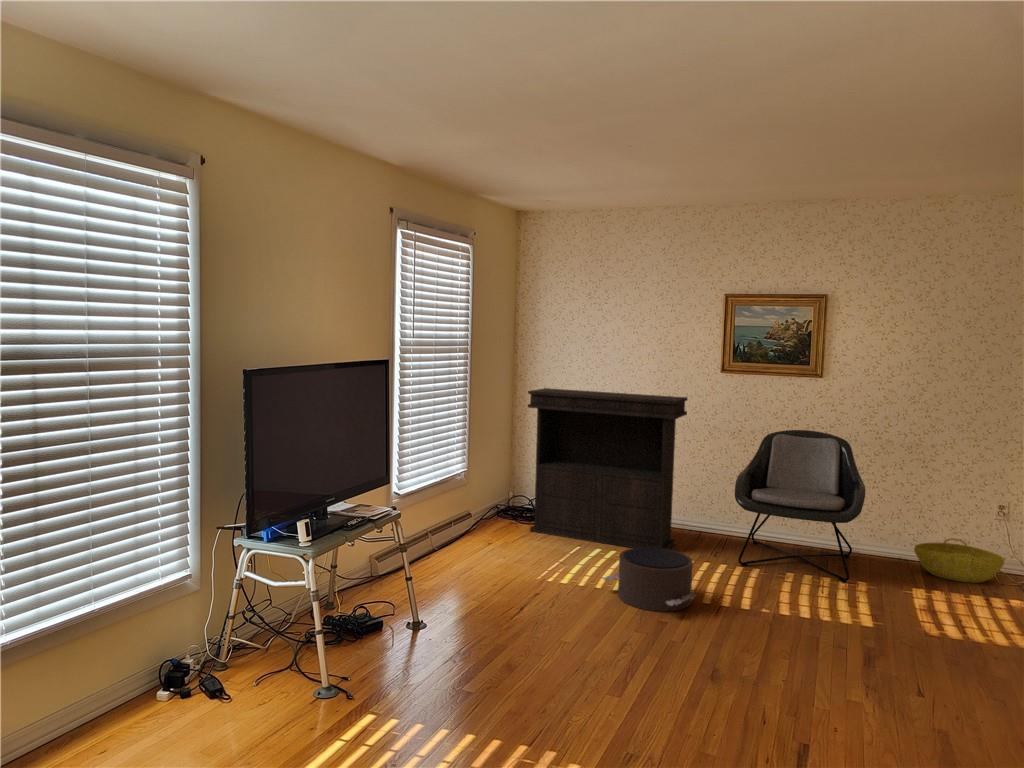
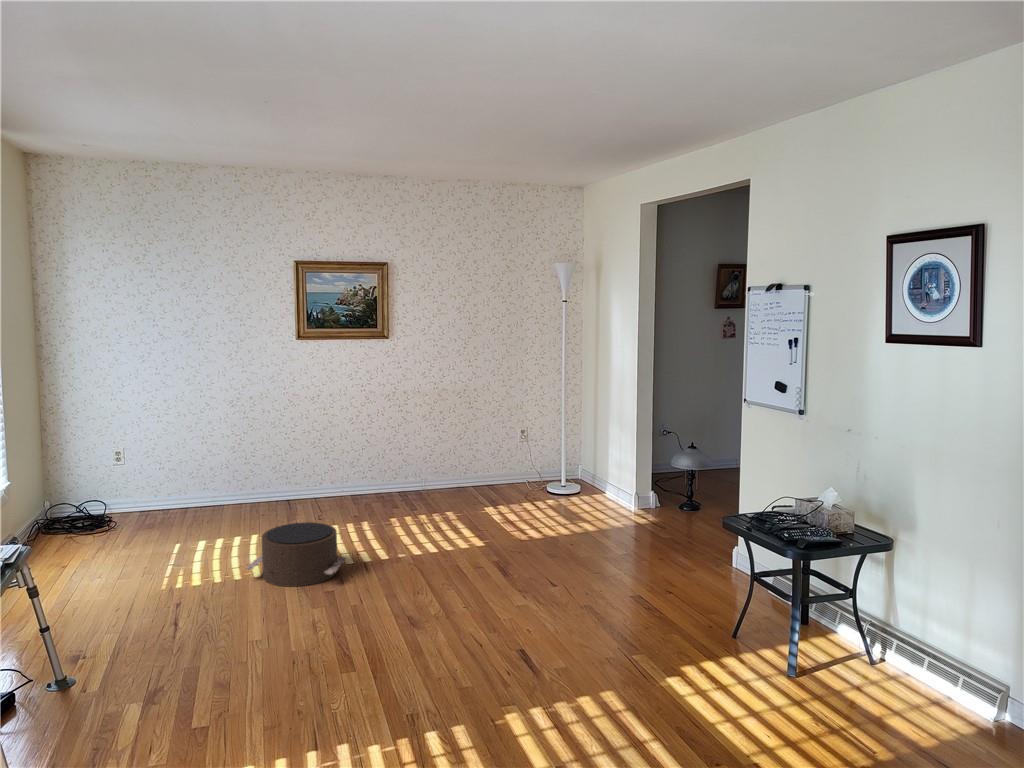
console table: present [528,388,688,549] -> none [87,368,276,542]
lounge chair: present [735,430,866,582] -> none [334,388,447,523]
basket: present [914,538,1005,583] -> none [474,462,534,495]

